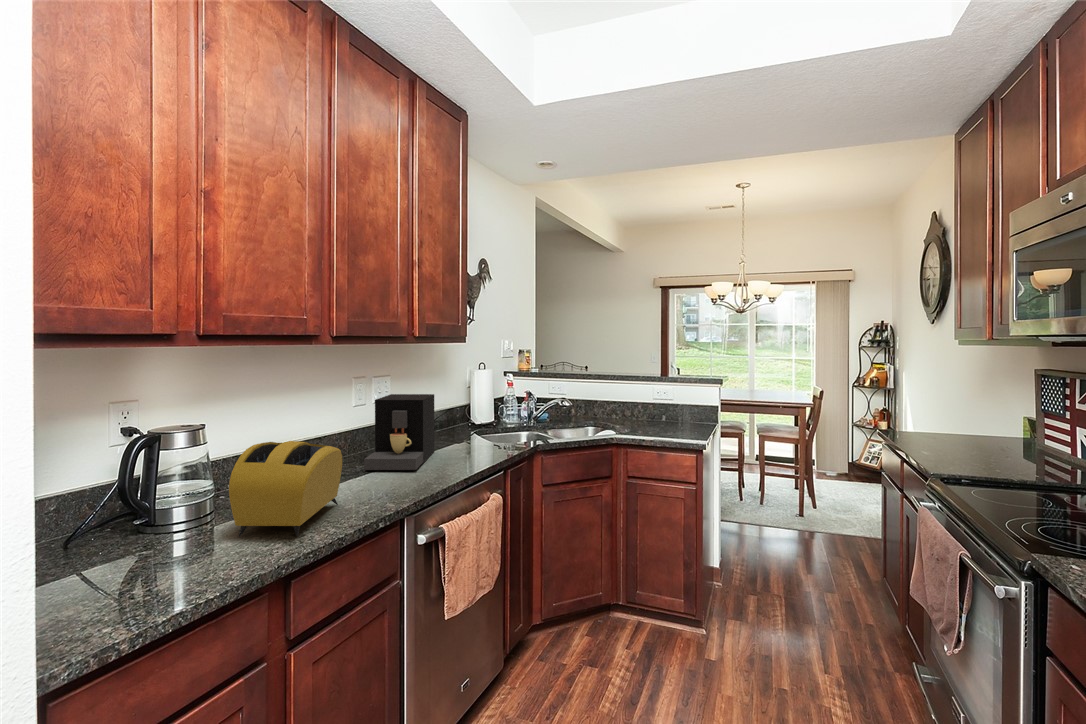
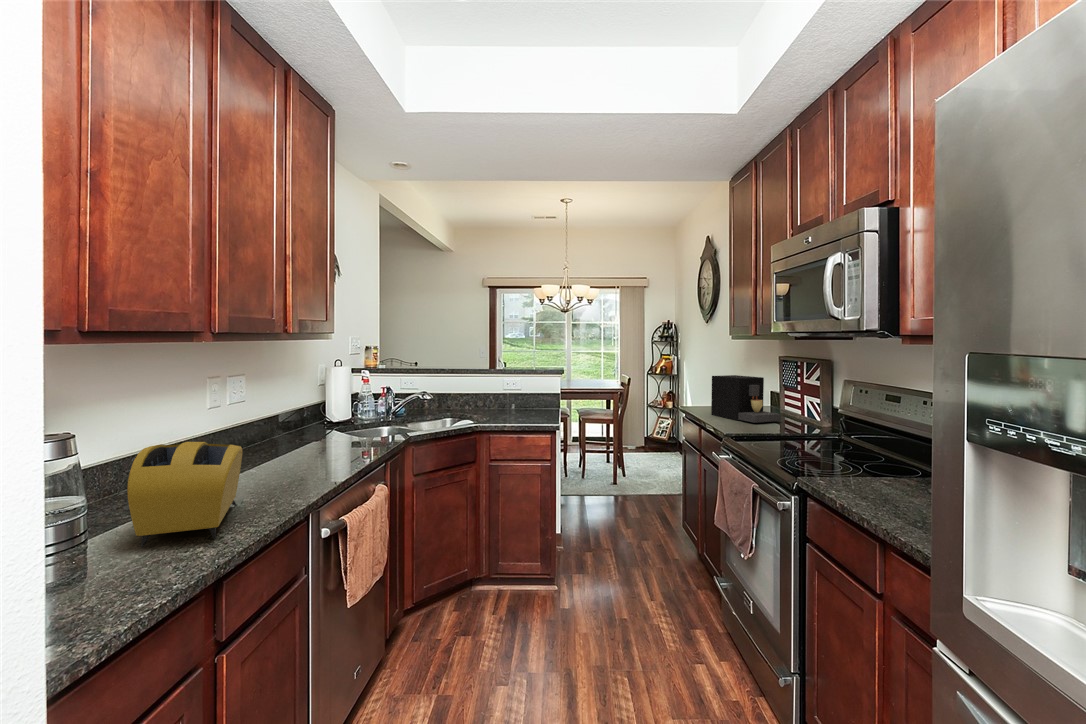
coffee maker: present [364,394,435,470] -> present [711,375,780,423]

